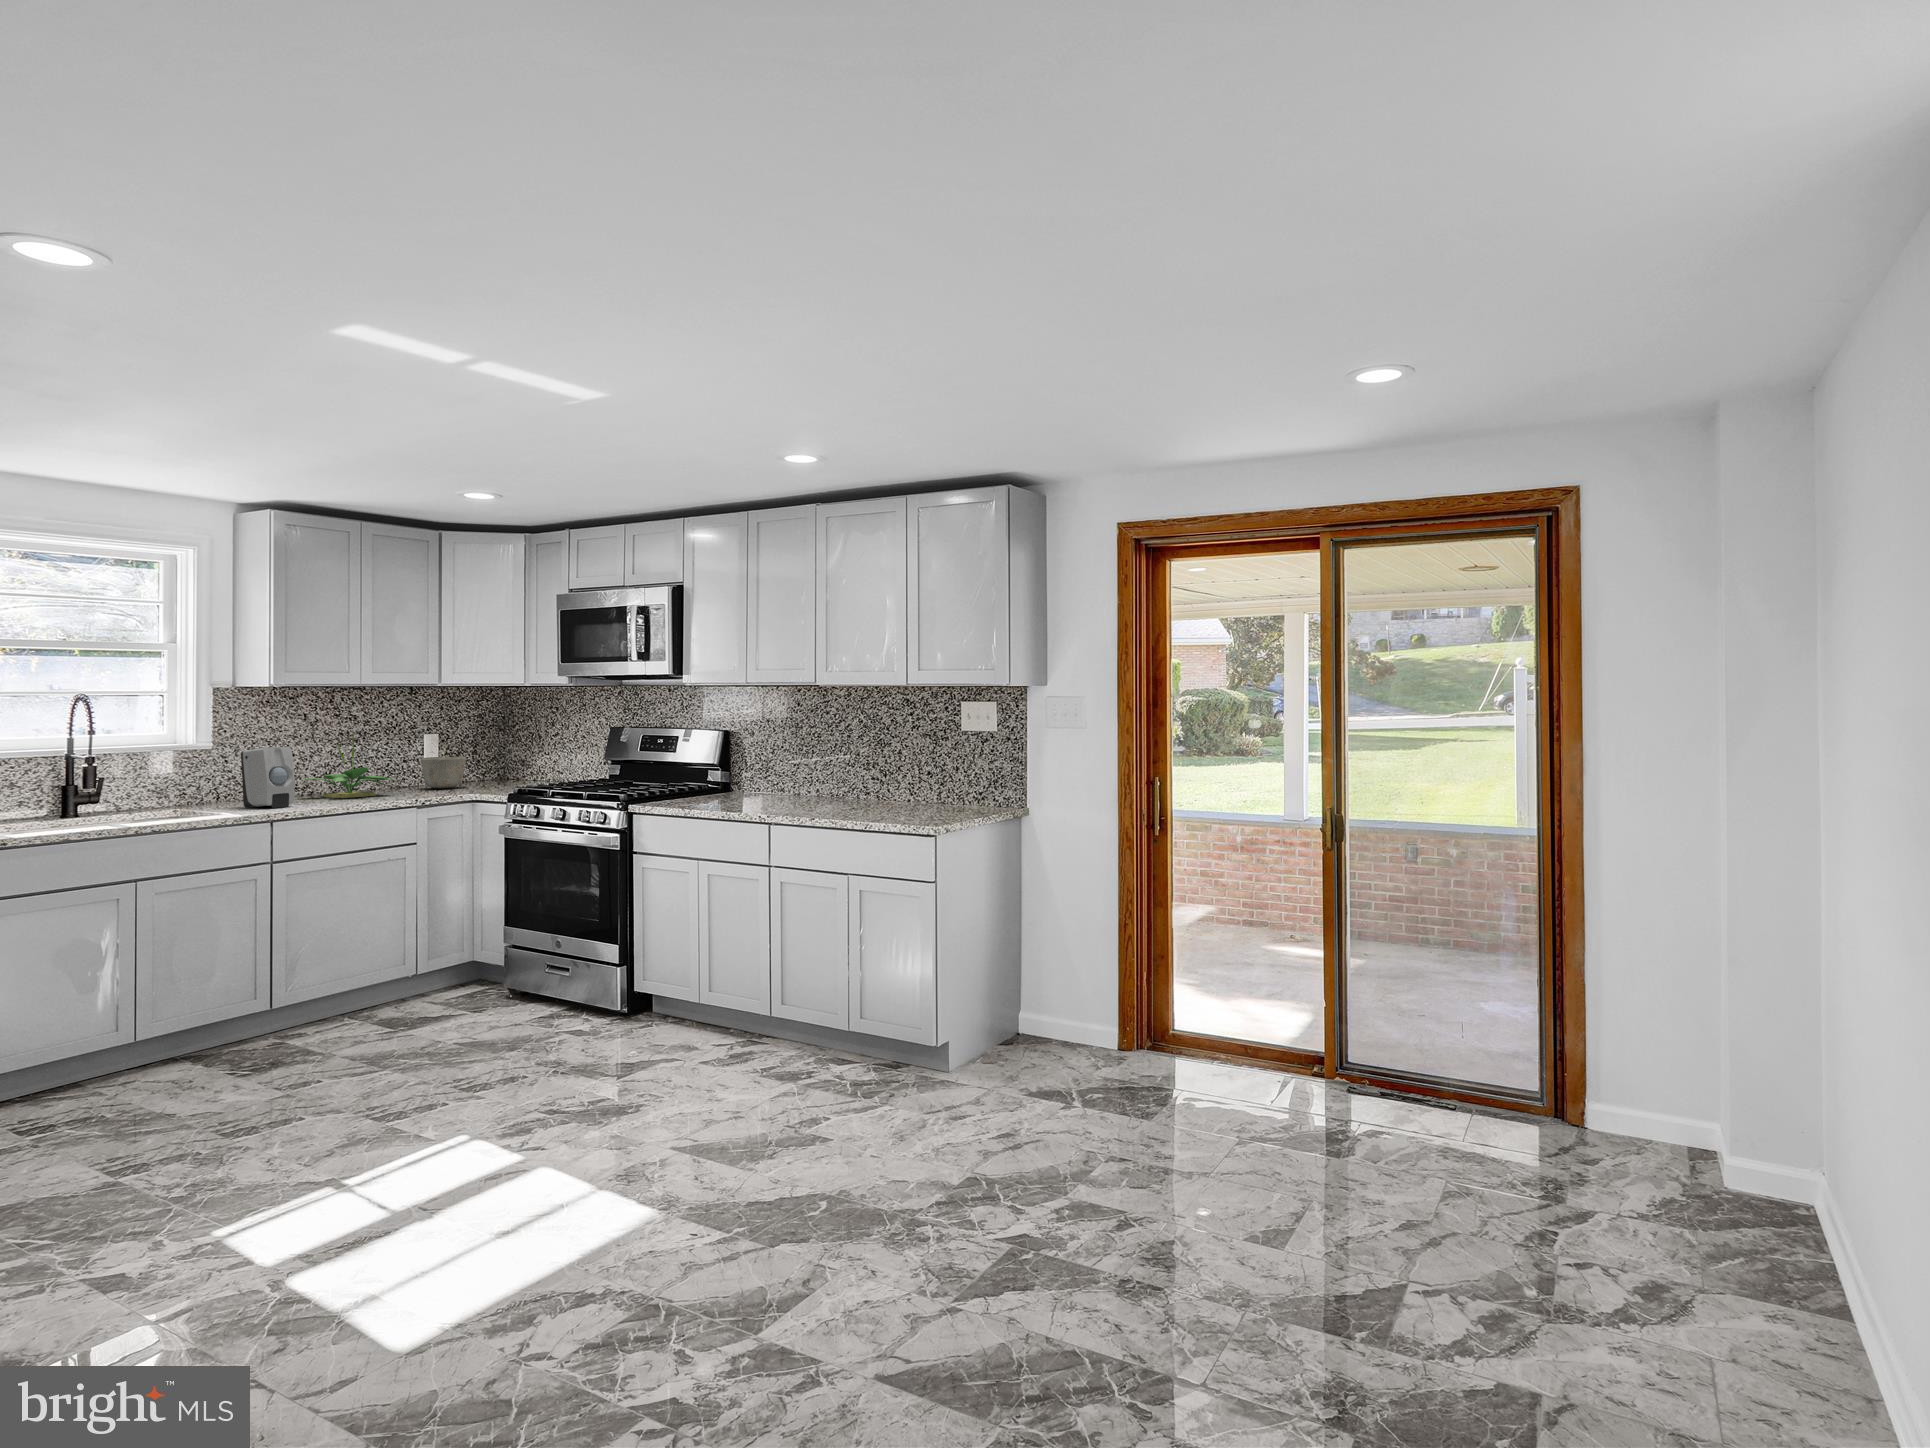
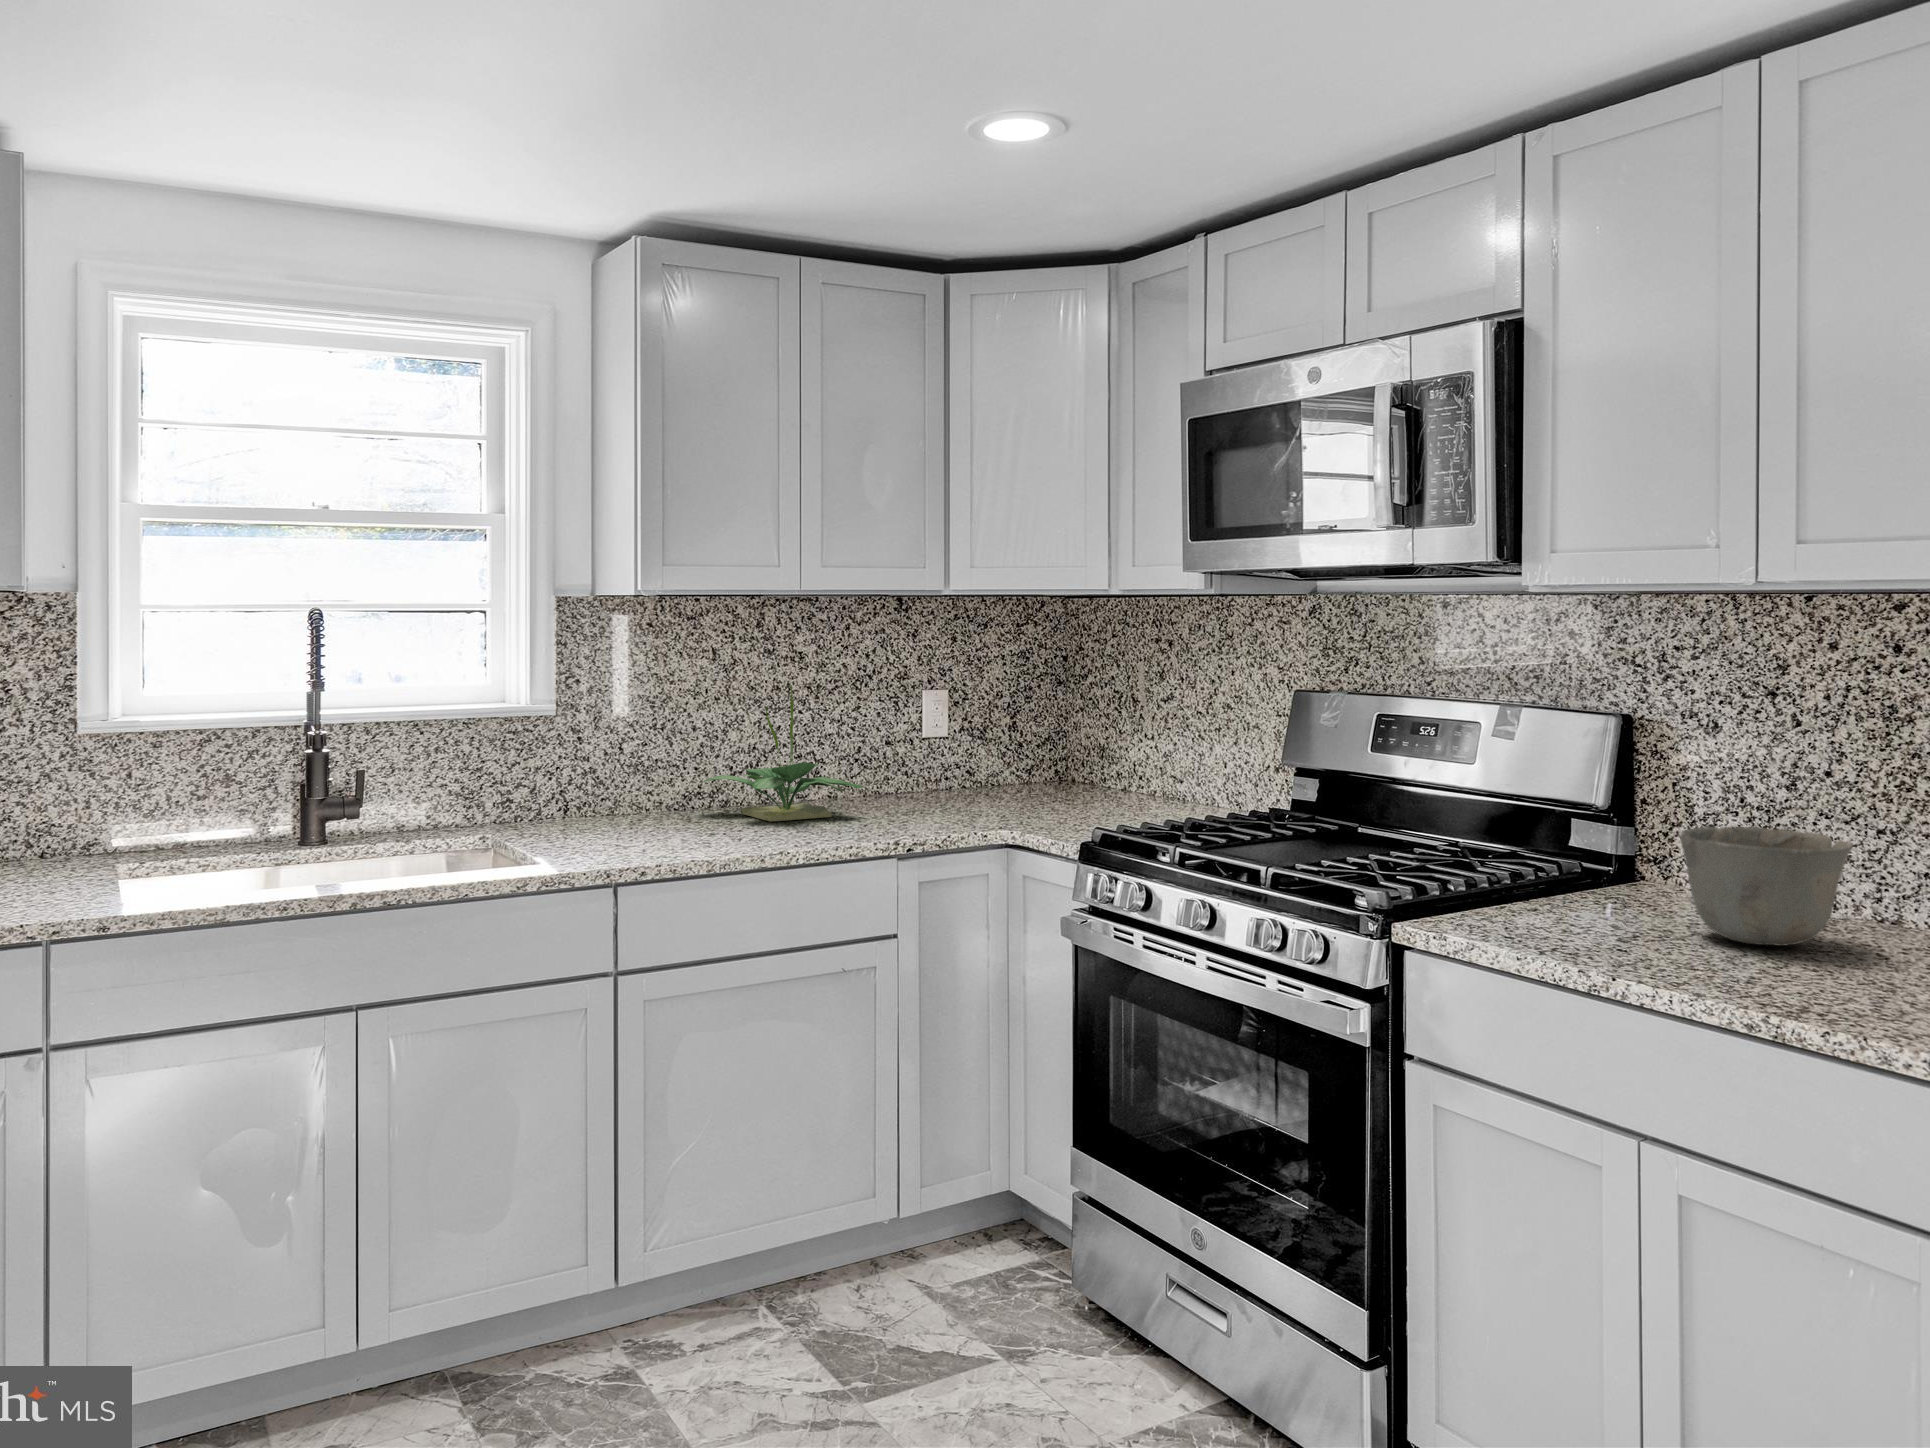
soap dispenser: present [241,747,295,808] -> none [586,720,674,847]
ceramic bowl: present [421,757,466,789] -> present [1680,827,1852,946]

